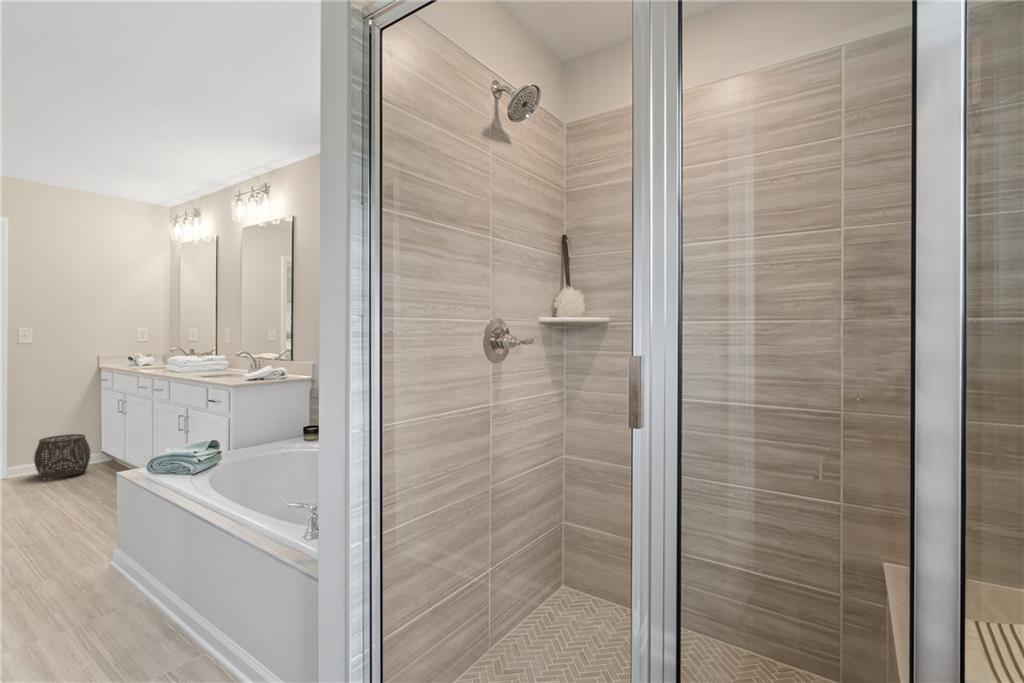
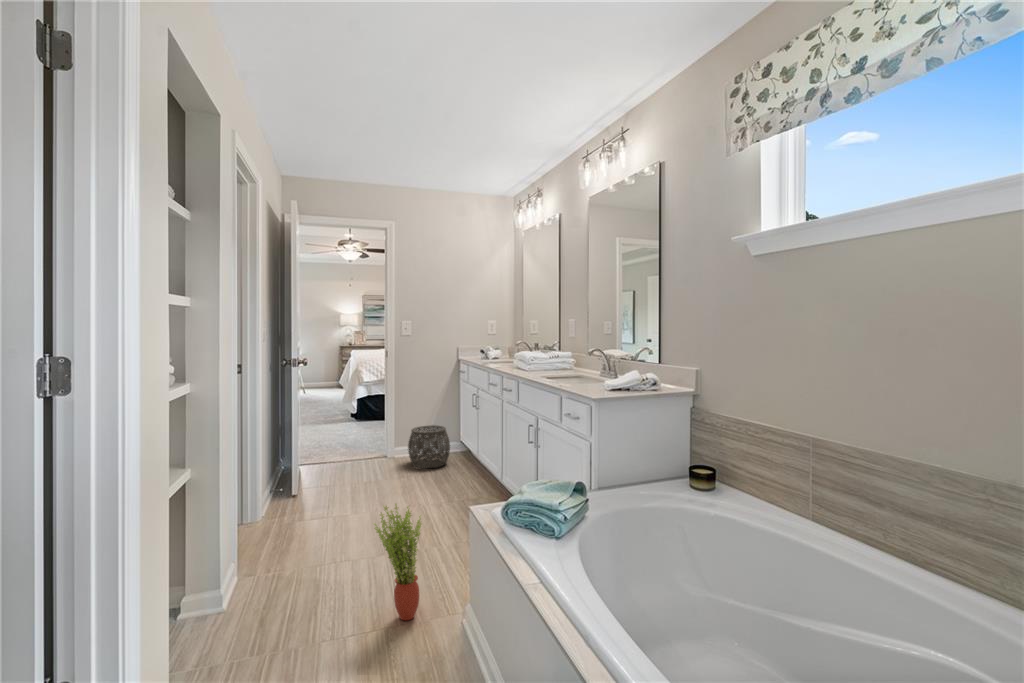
potted plant: none [18,479,73,575] -> present [375,504,422,620]

